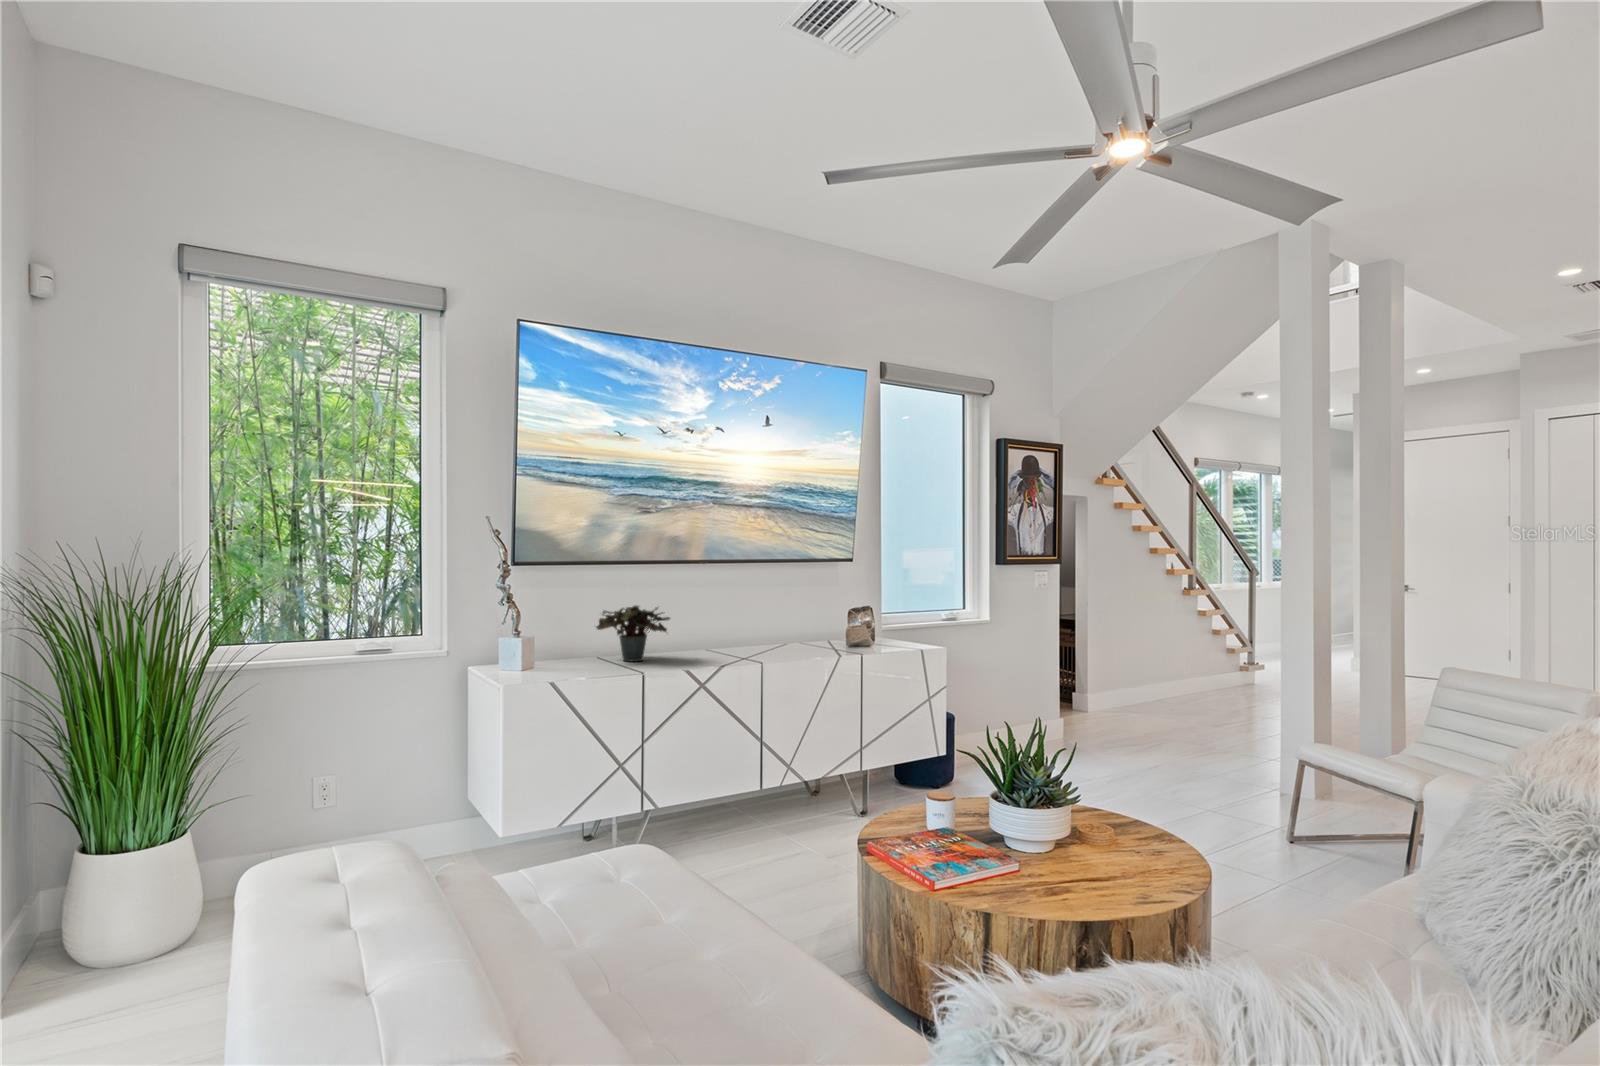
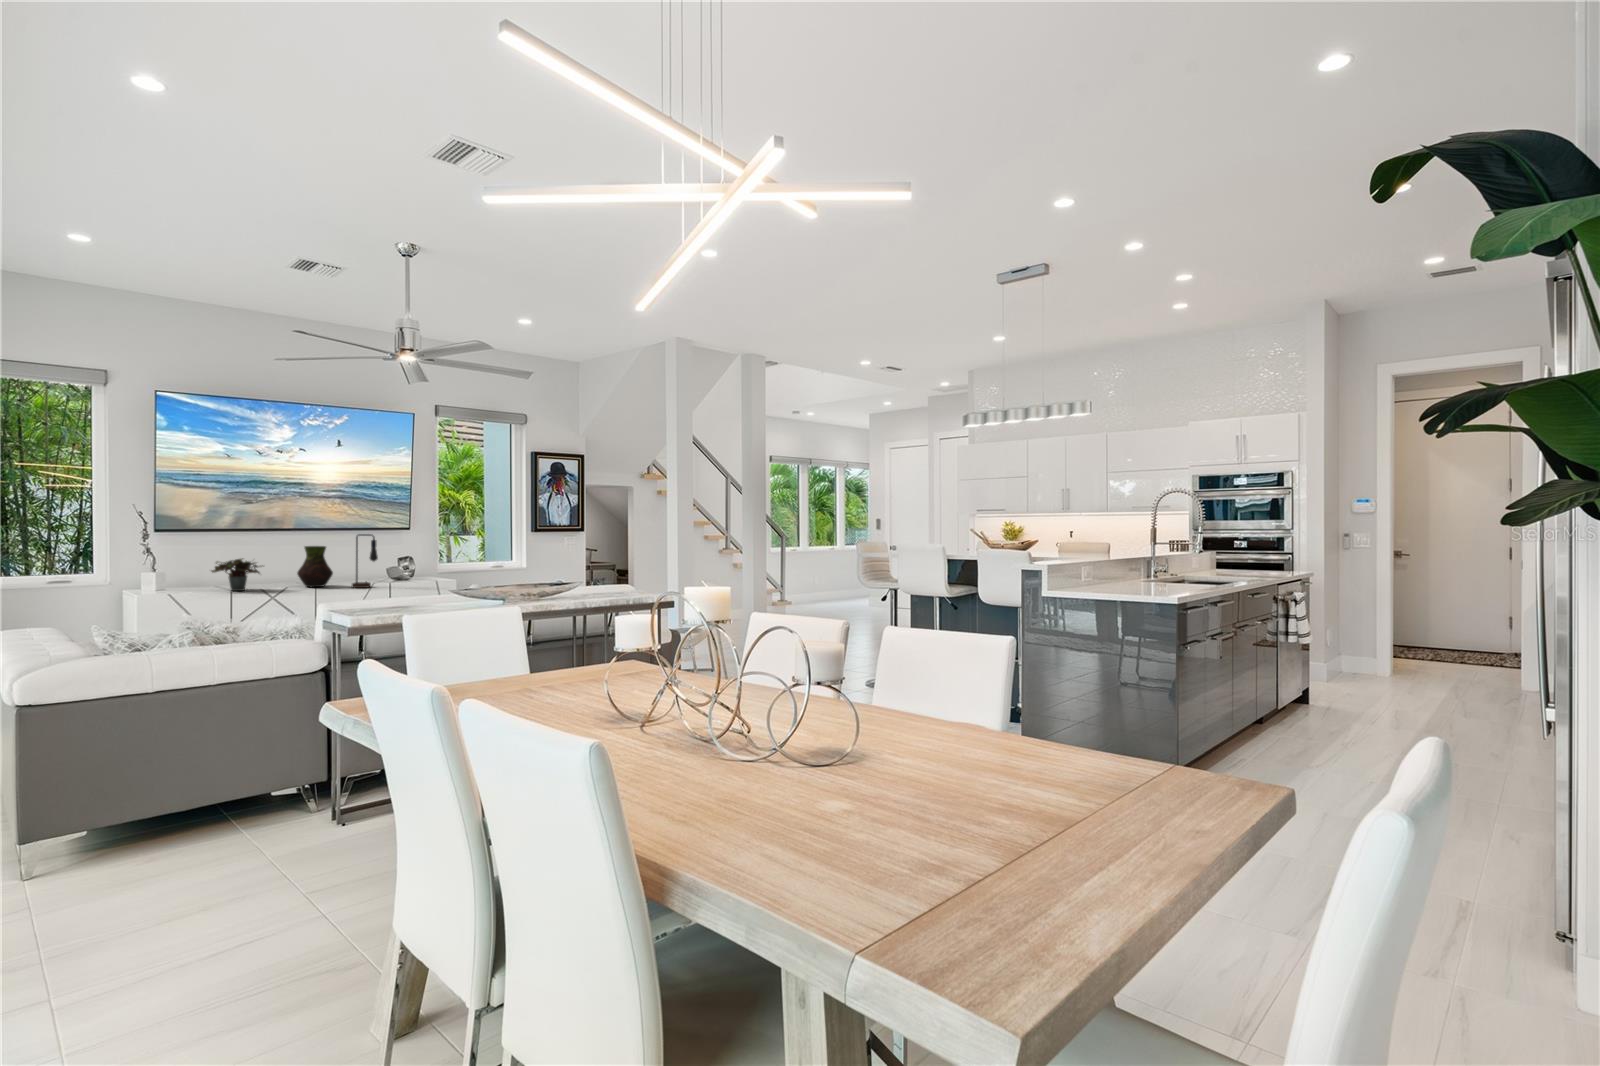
table lamp: none [791,565,832,656] -> present [352,534,378,588]
vase: none [710,584,763,653] -> present [297,546,333,587]

